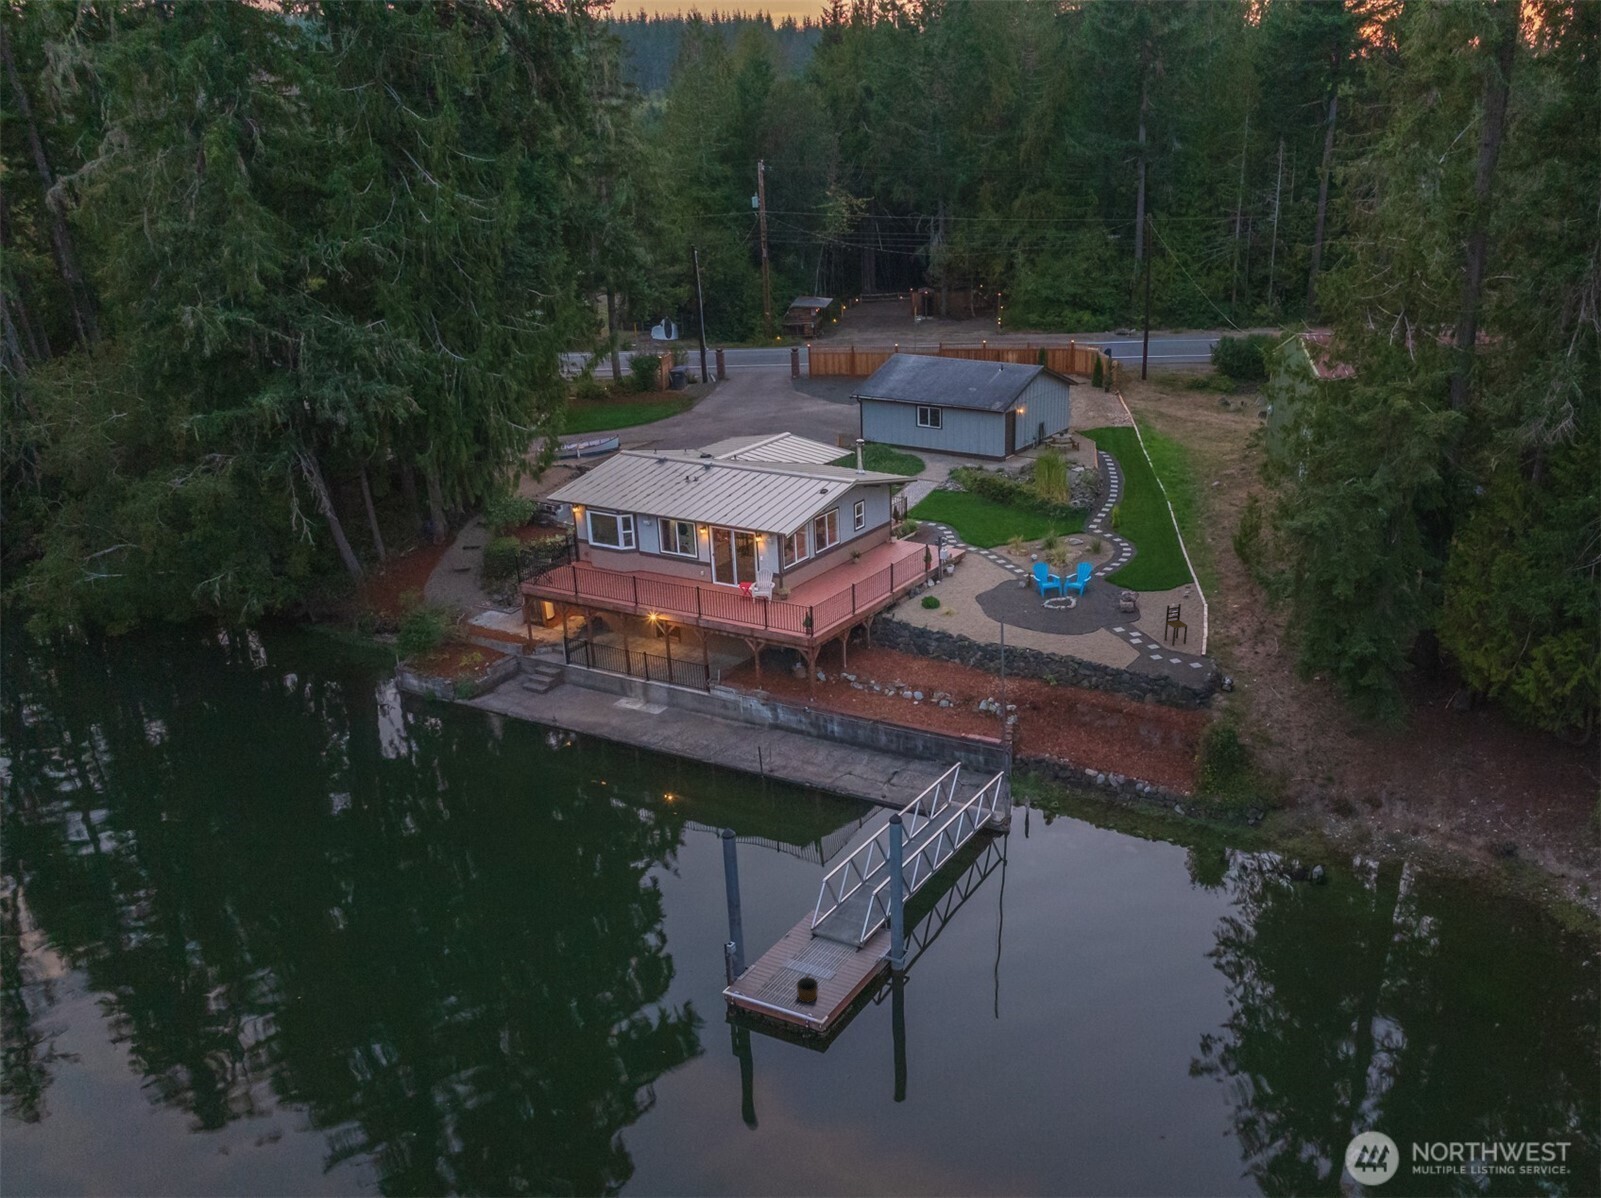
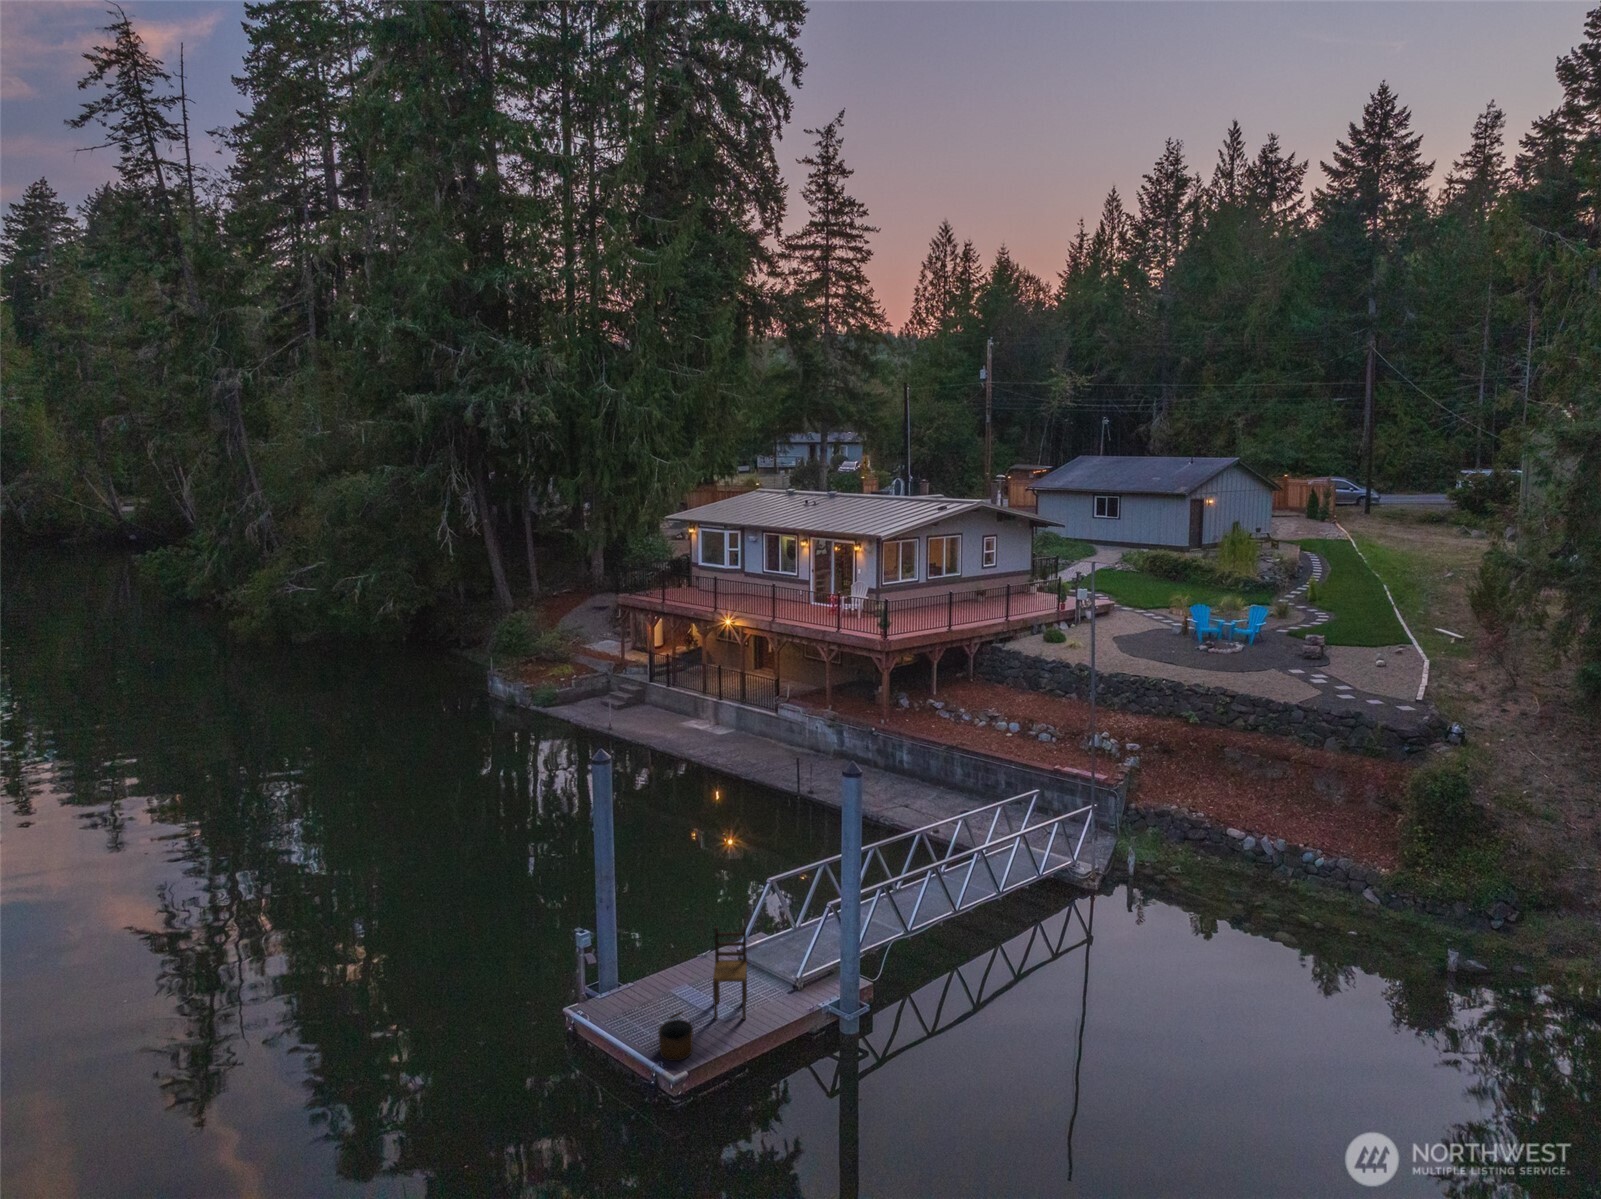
chair: present [1164,604,1187,646] -> present [713,926,747,1019]

